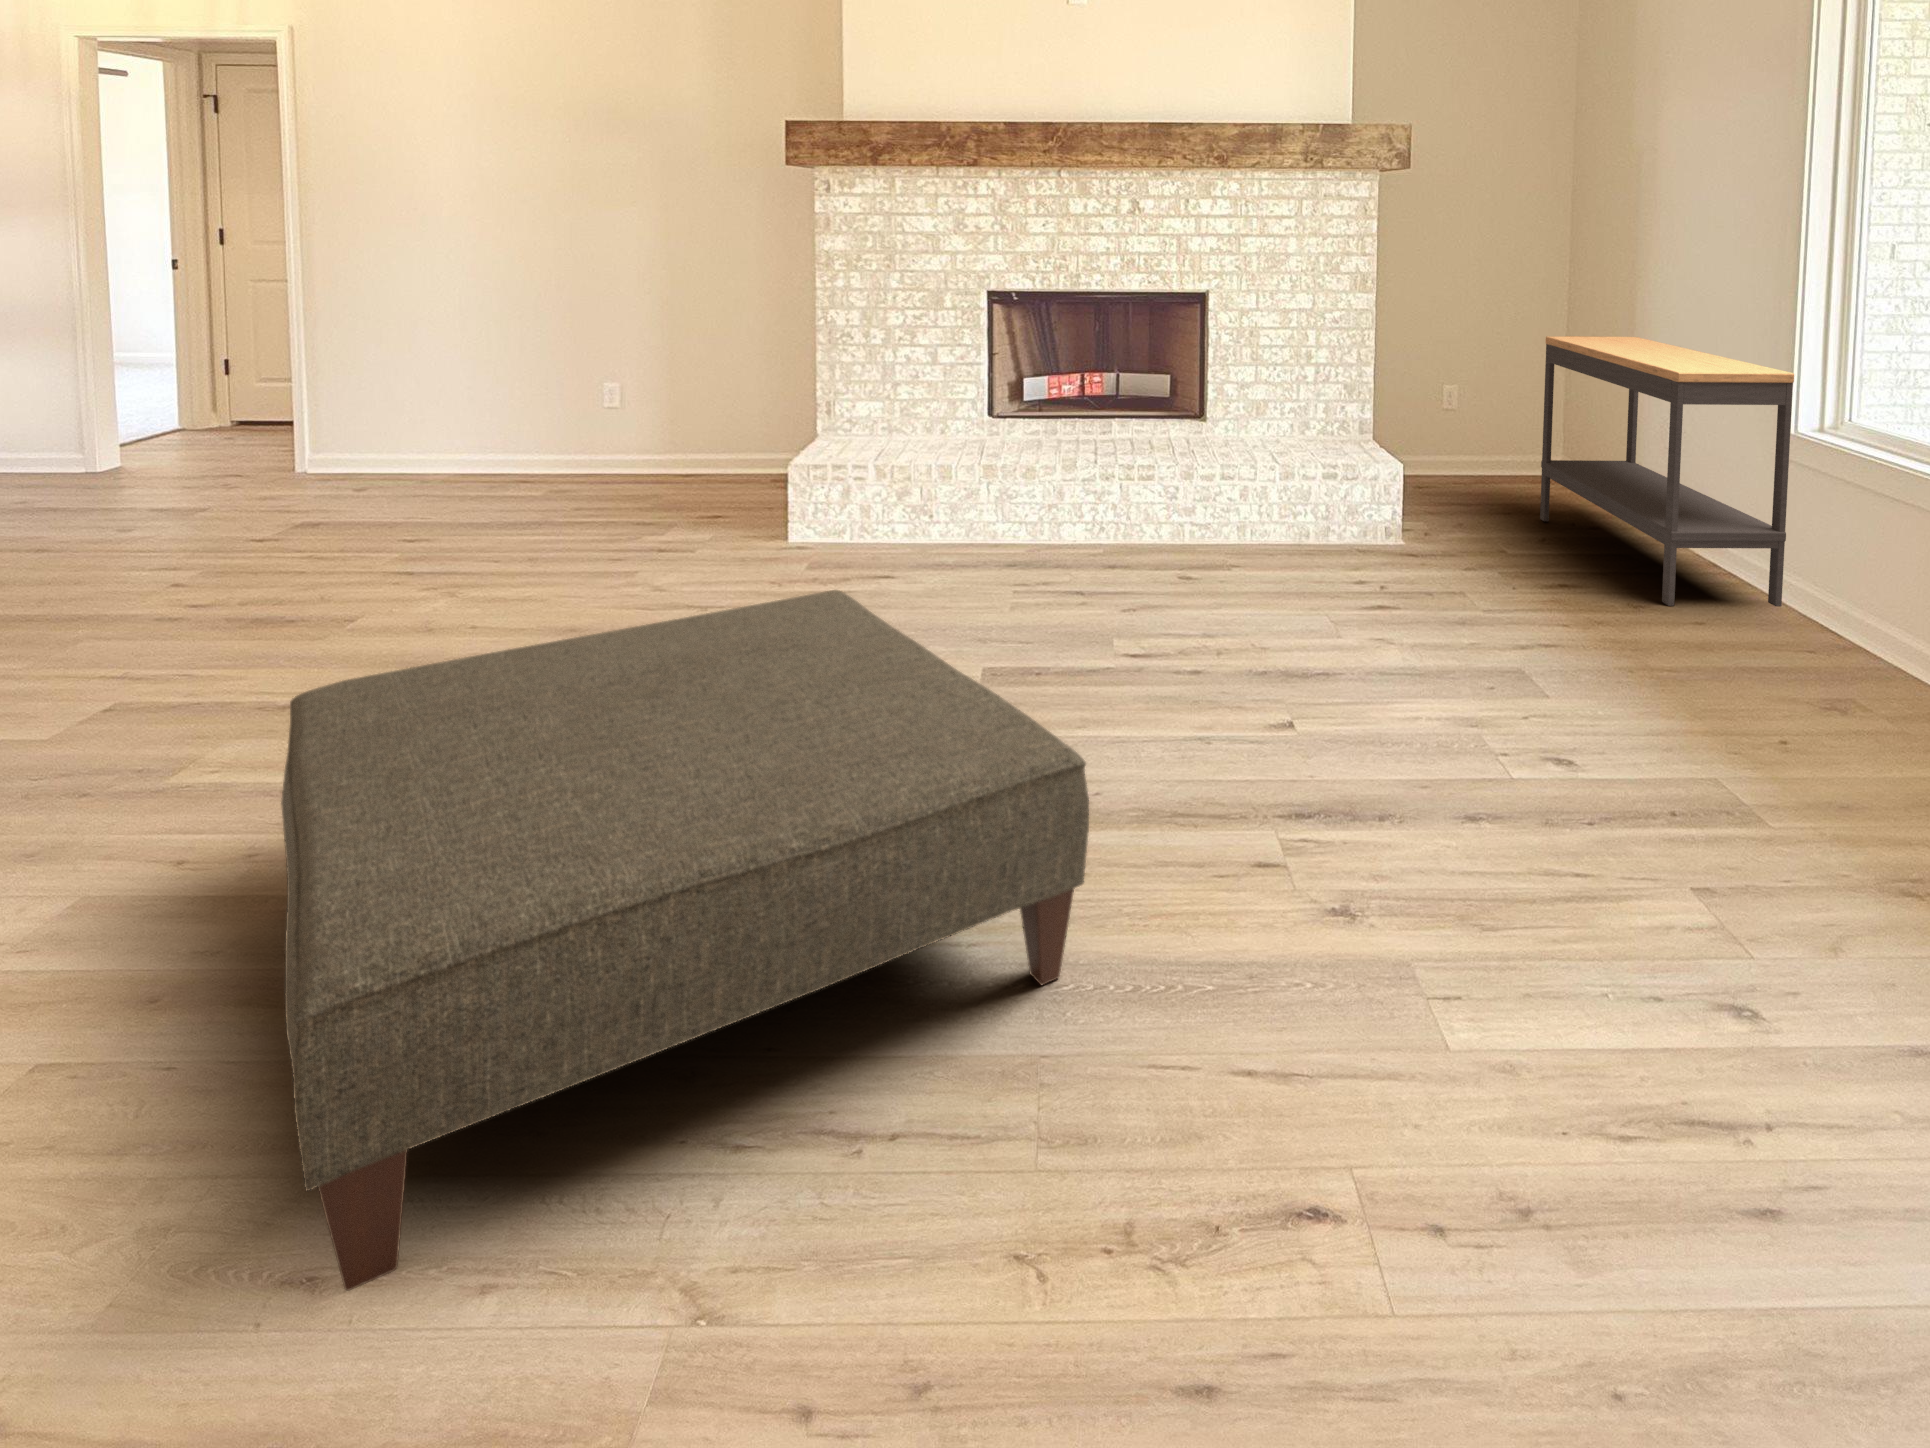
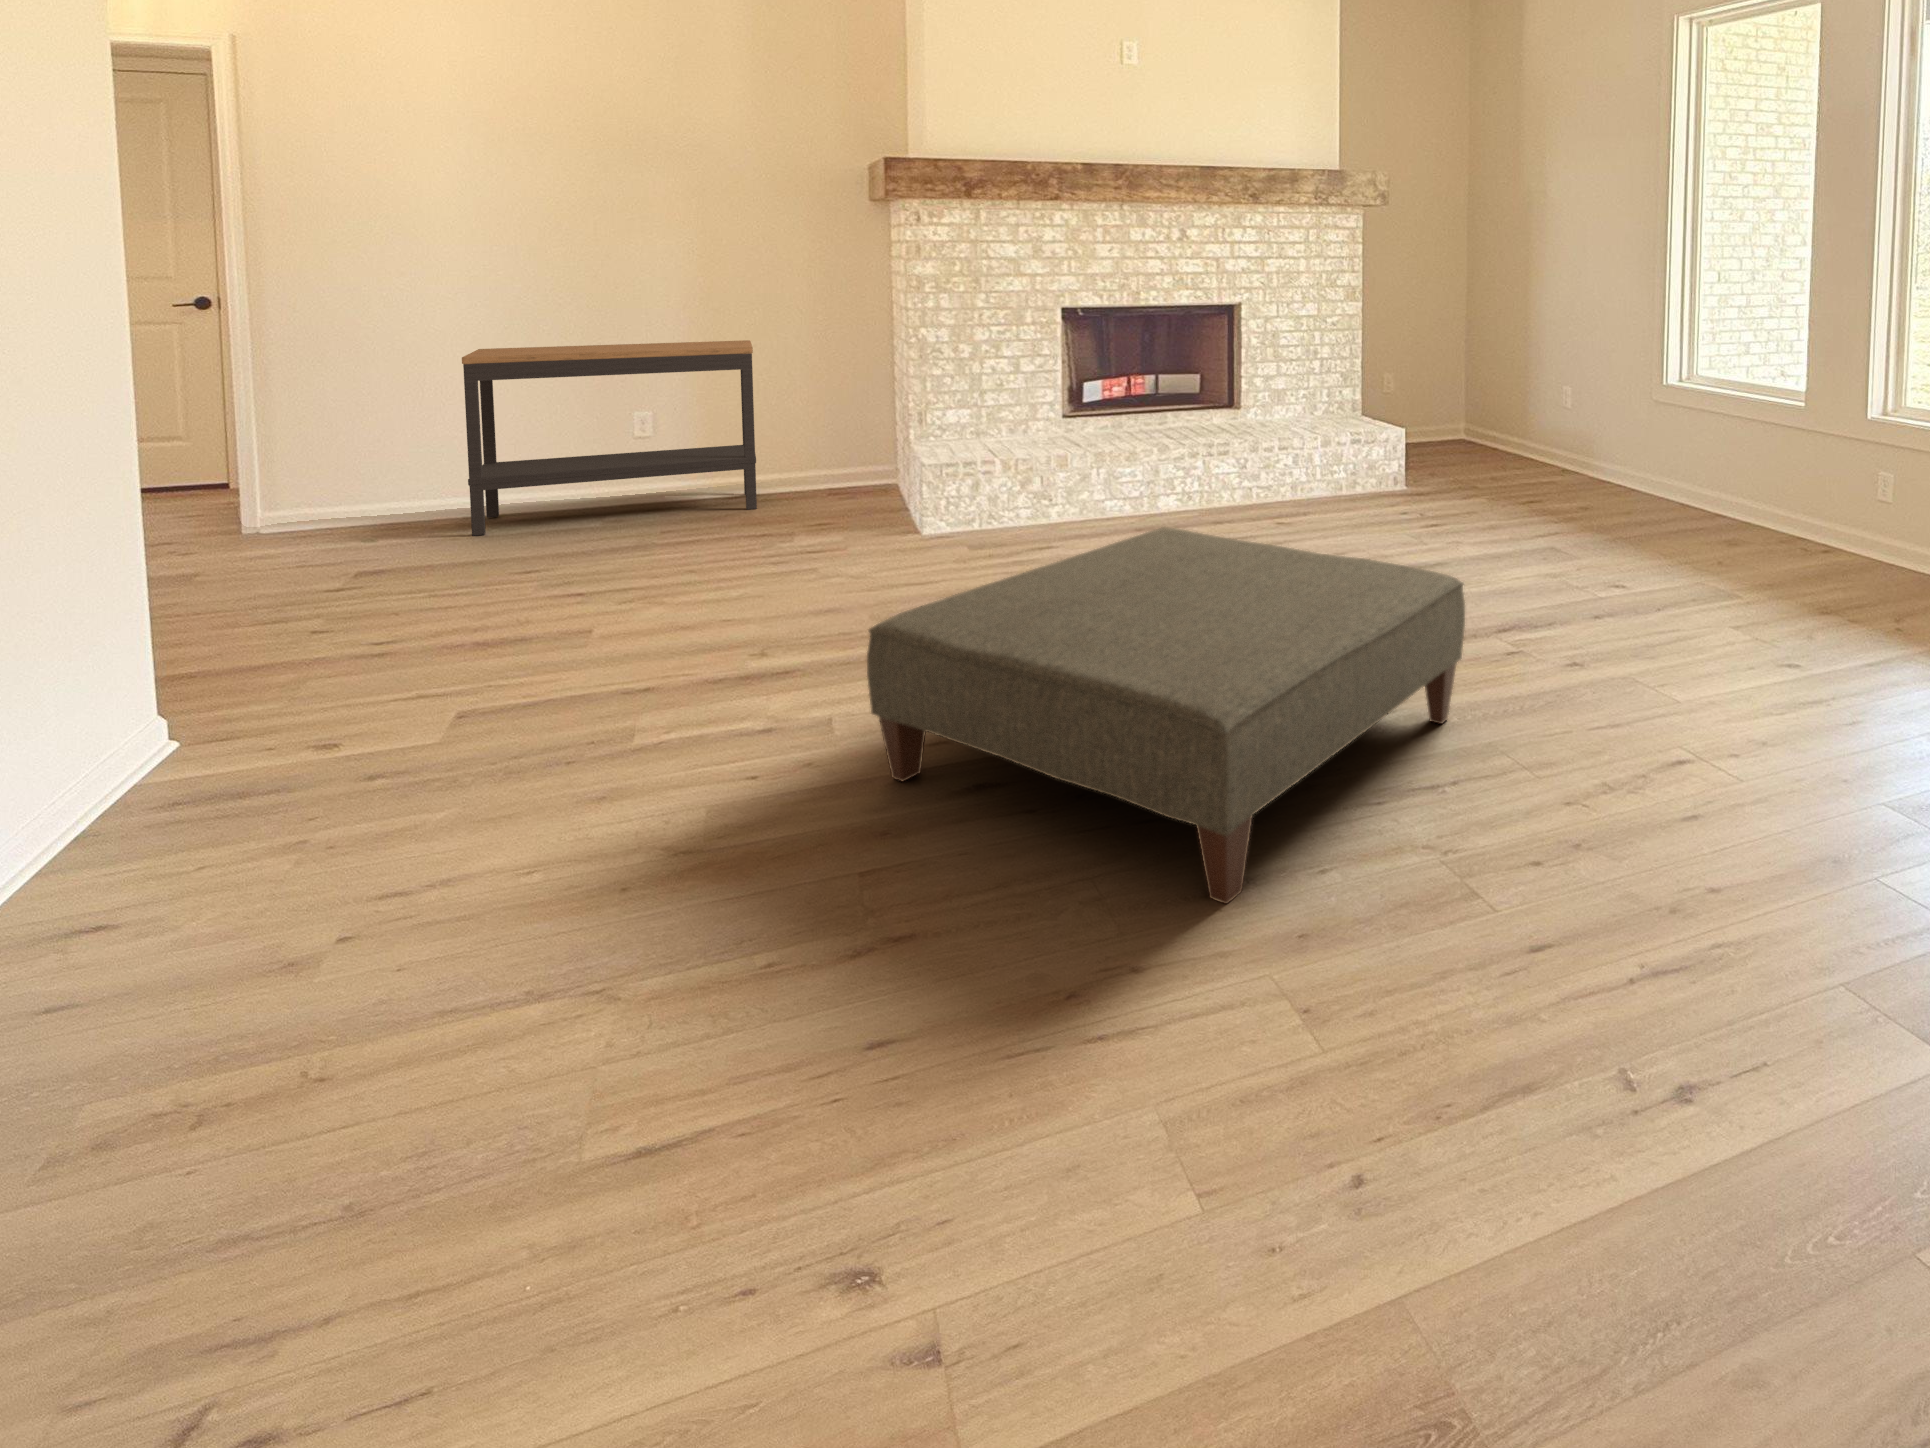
console table: present [1540,336,1794,606] -> present [462,340,757,536]

